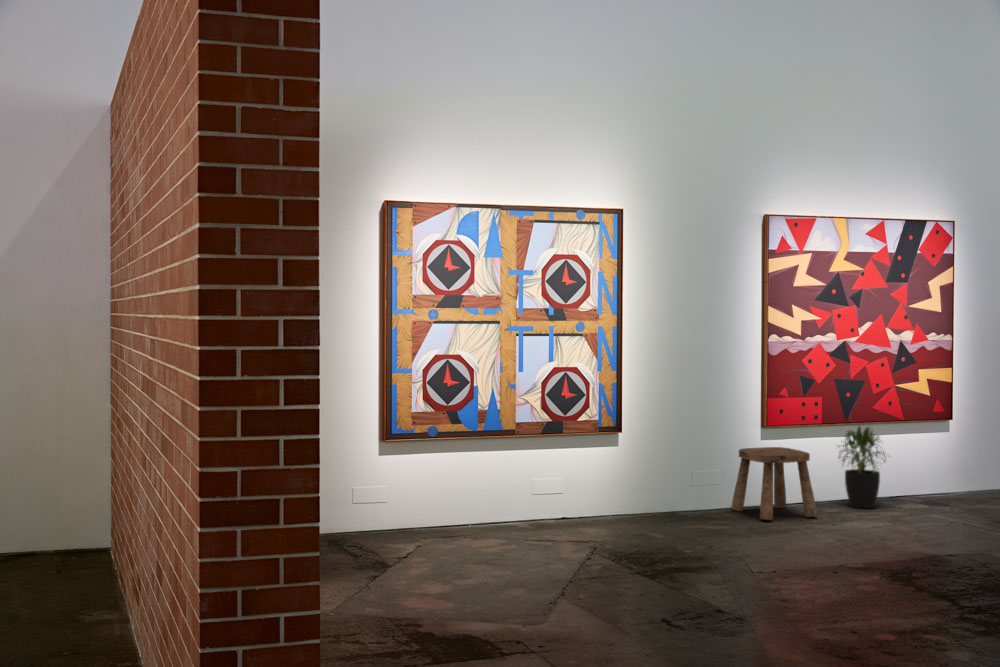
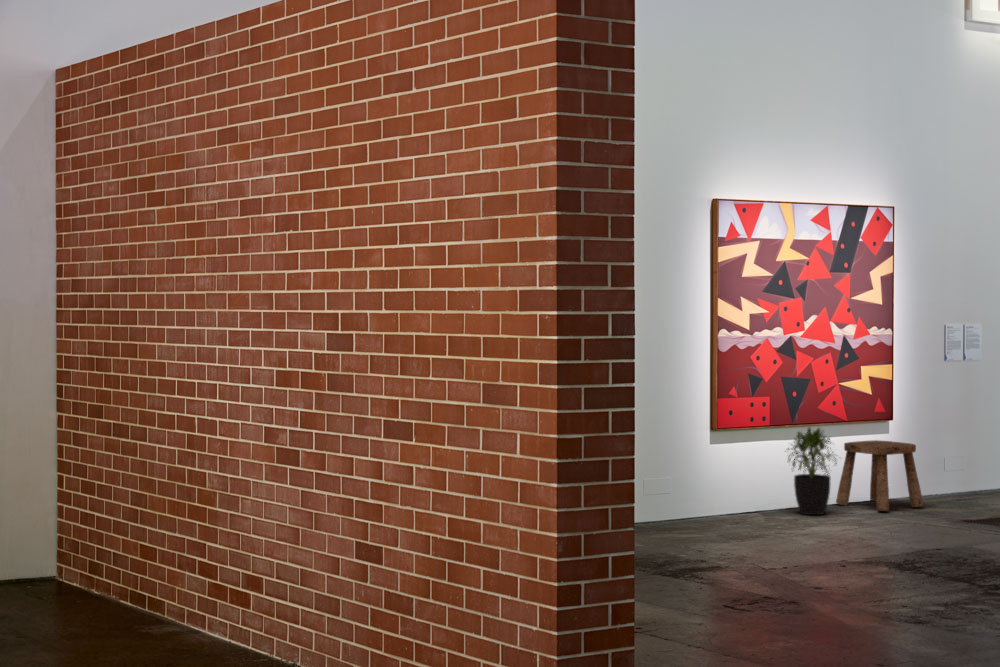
stool: present [731,447,817,520] -> present [836,440,923,511]

